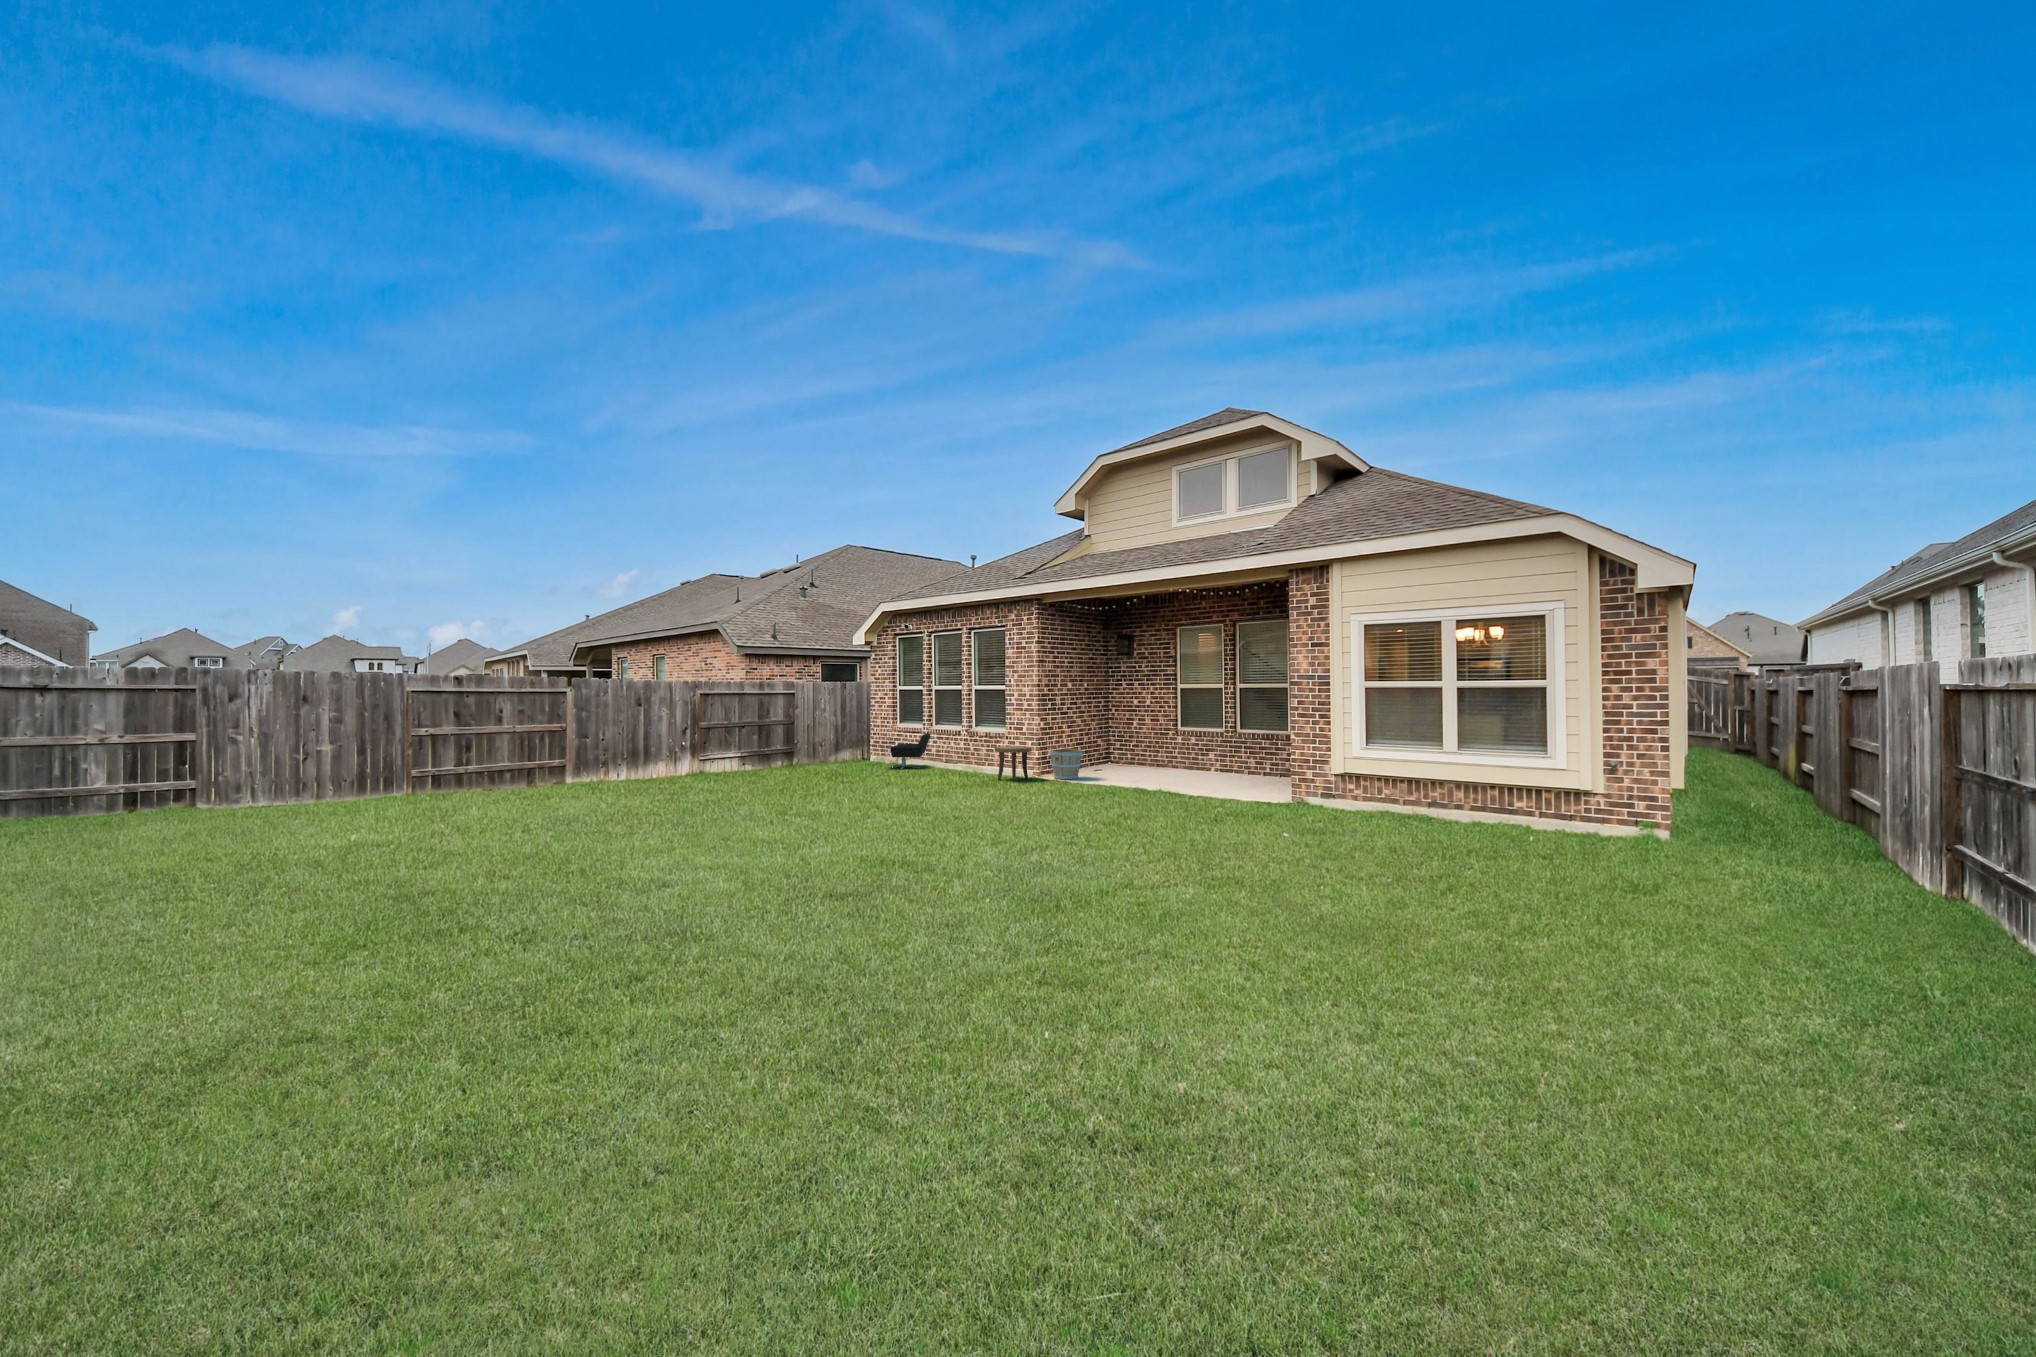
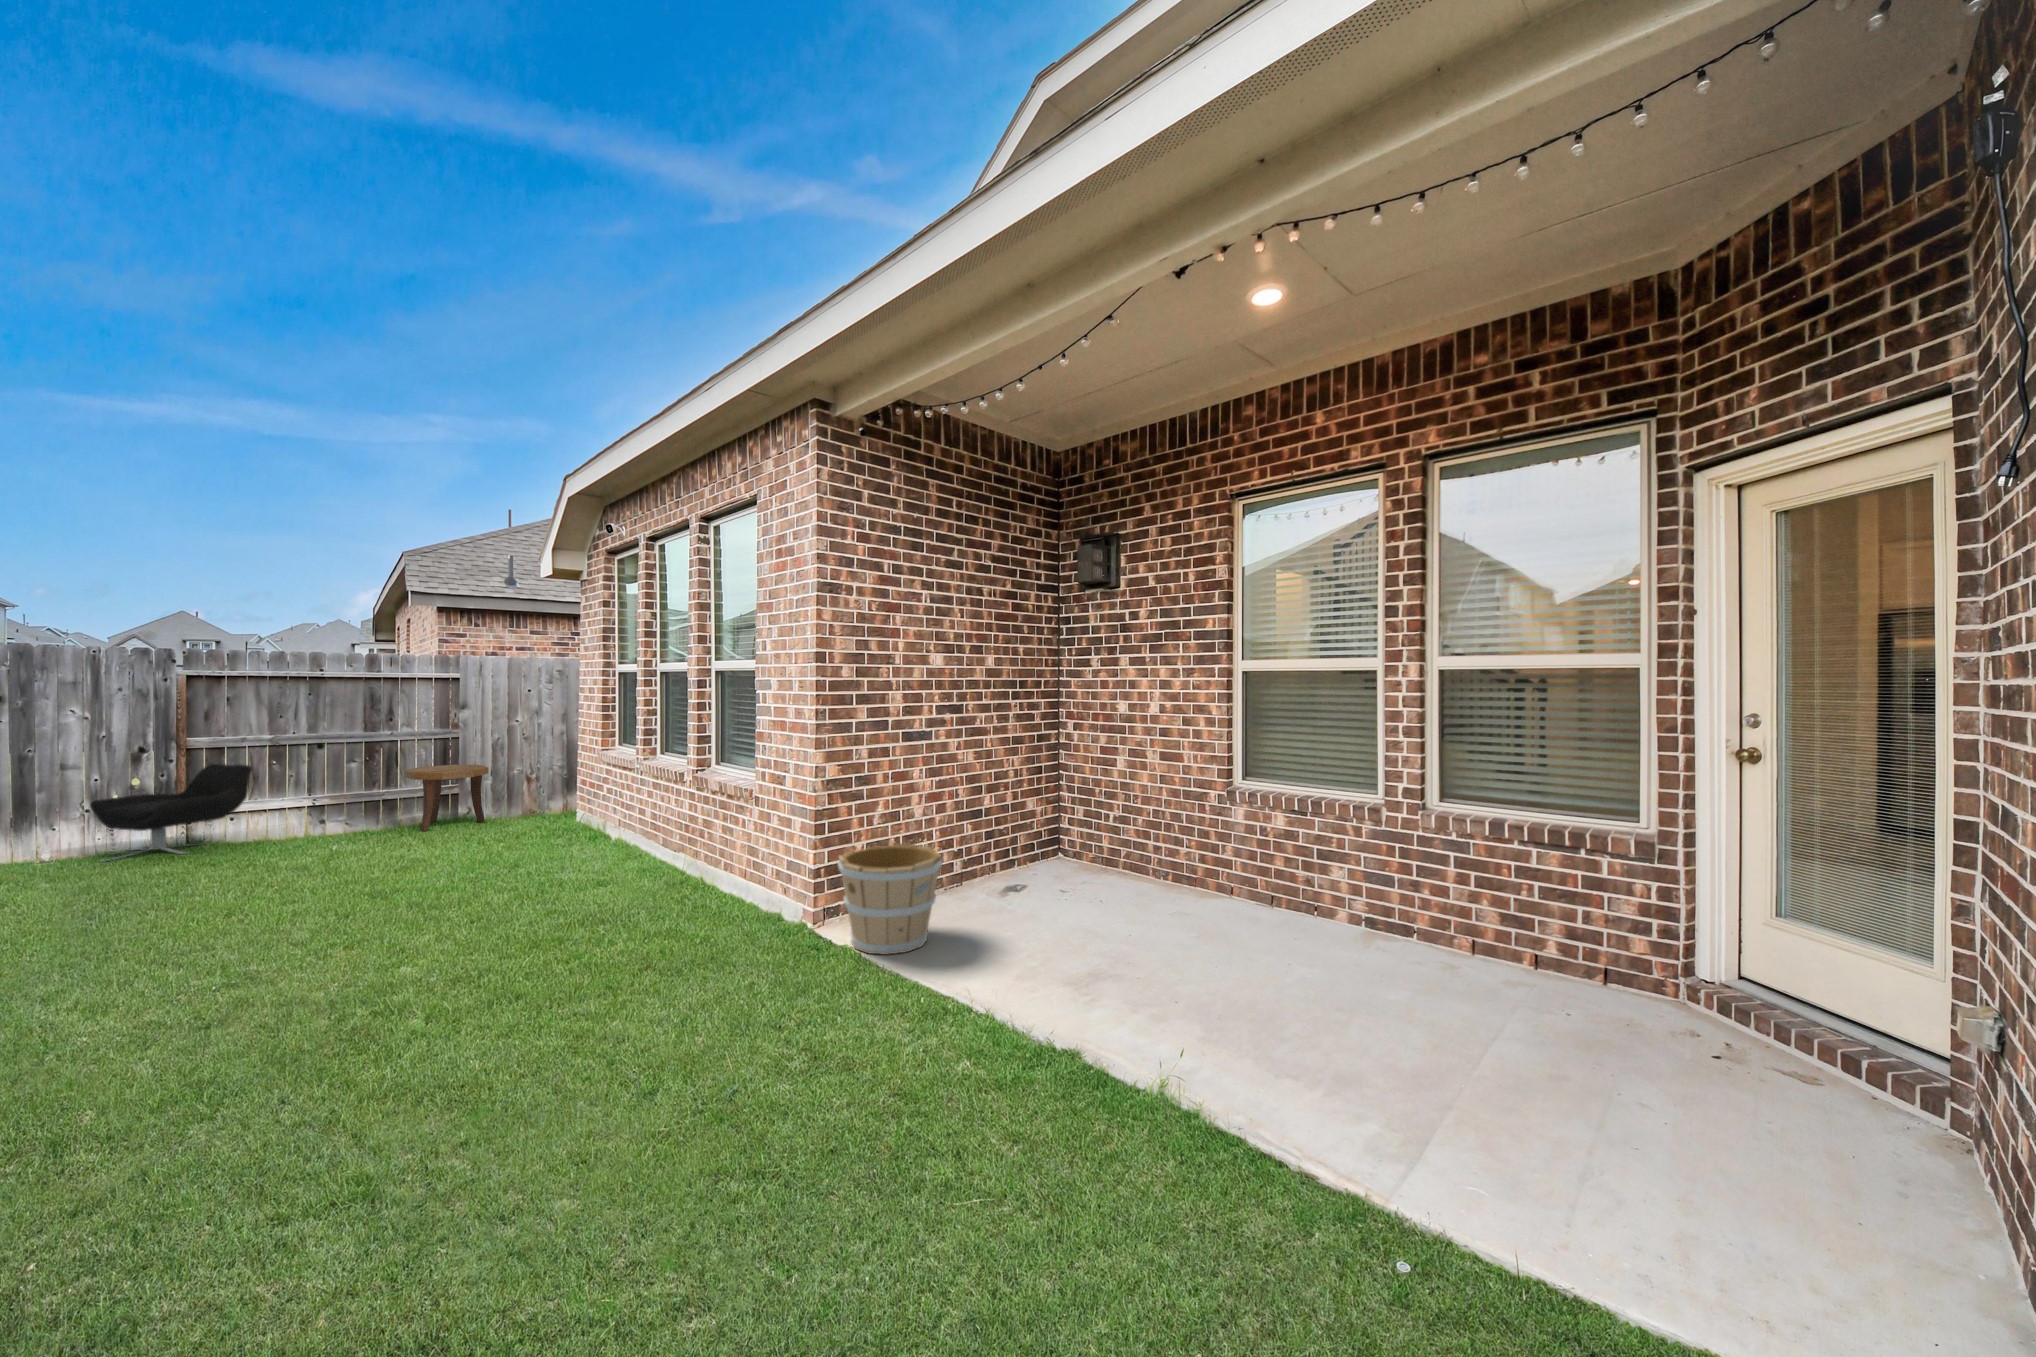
lounge chair: present [890,733,930,769] -> present [90,763,252,861]
side table: present [995,746,1032,780] -> present [405,765,489,831]

